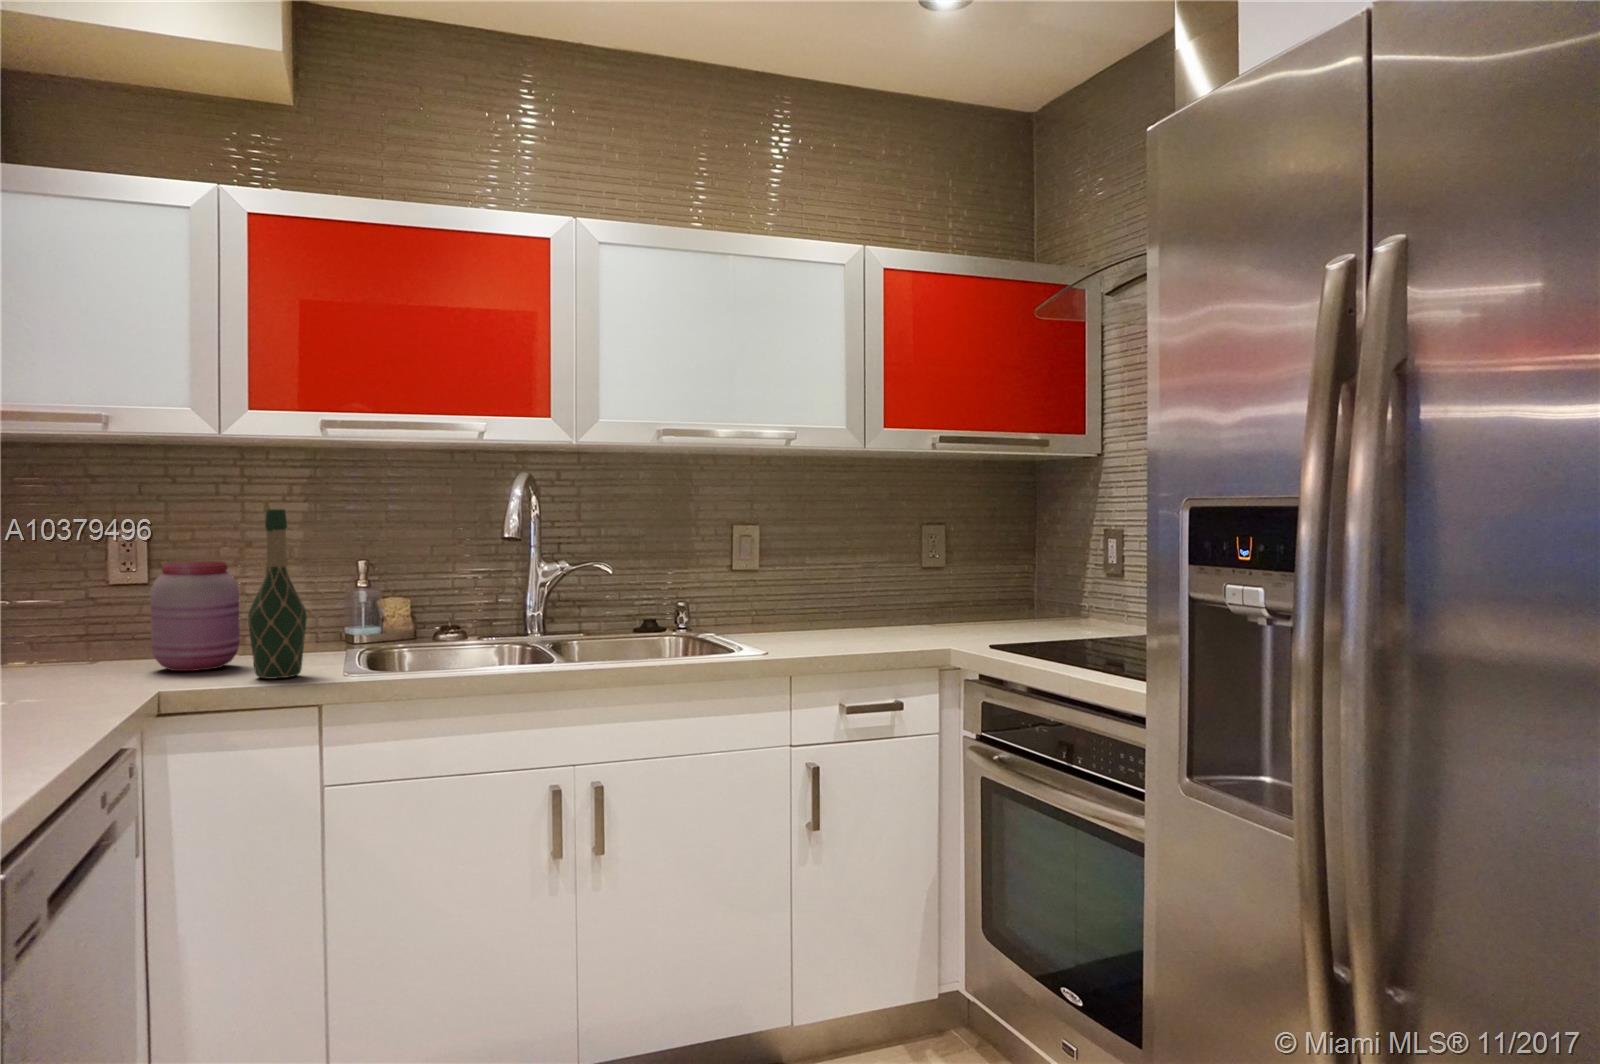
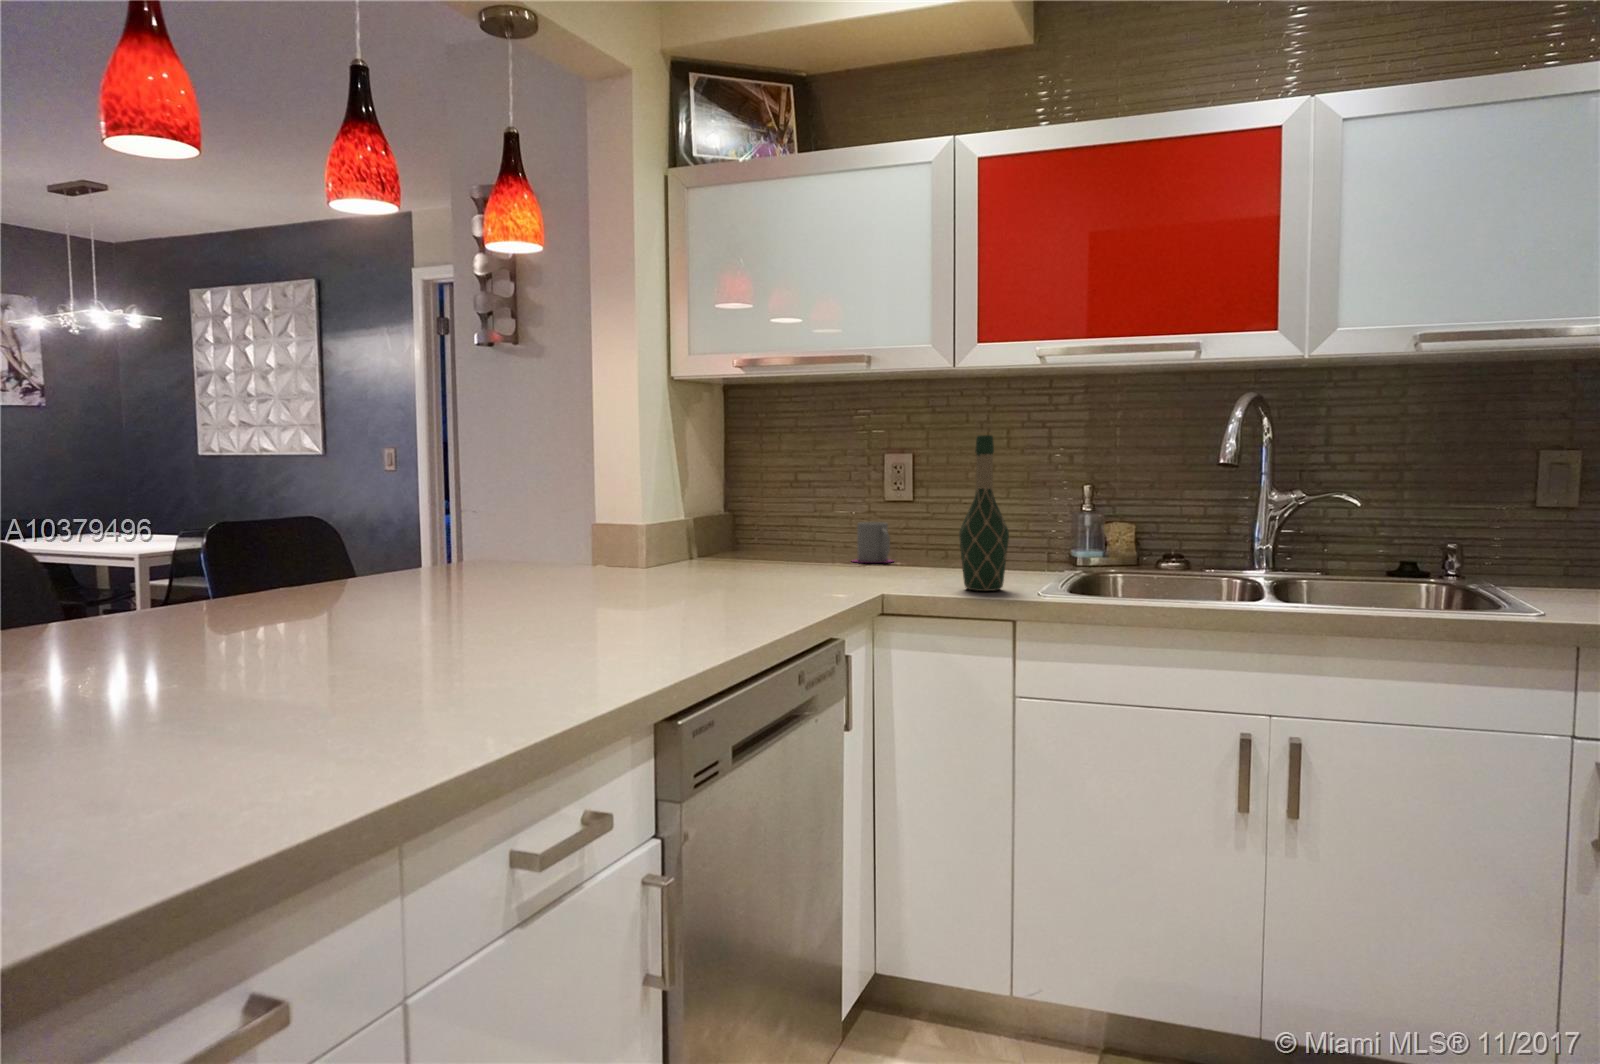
jar: present [150,562,240,671] -> none [898,483,967,577]
mug: none [63,611,125,663] -> present [853,522,893,563]

